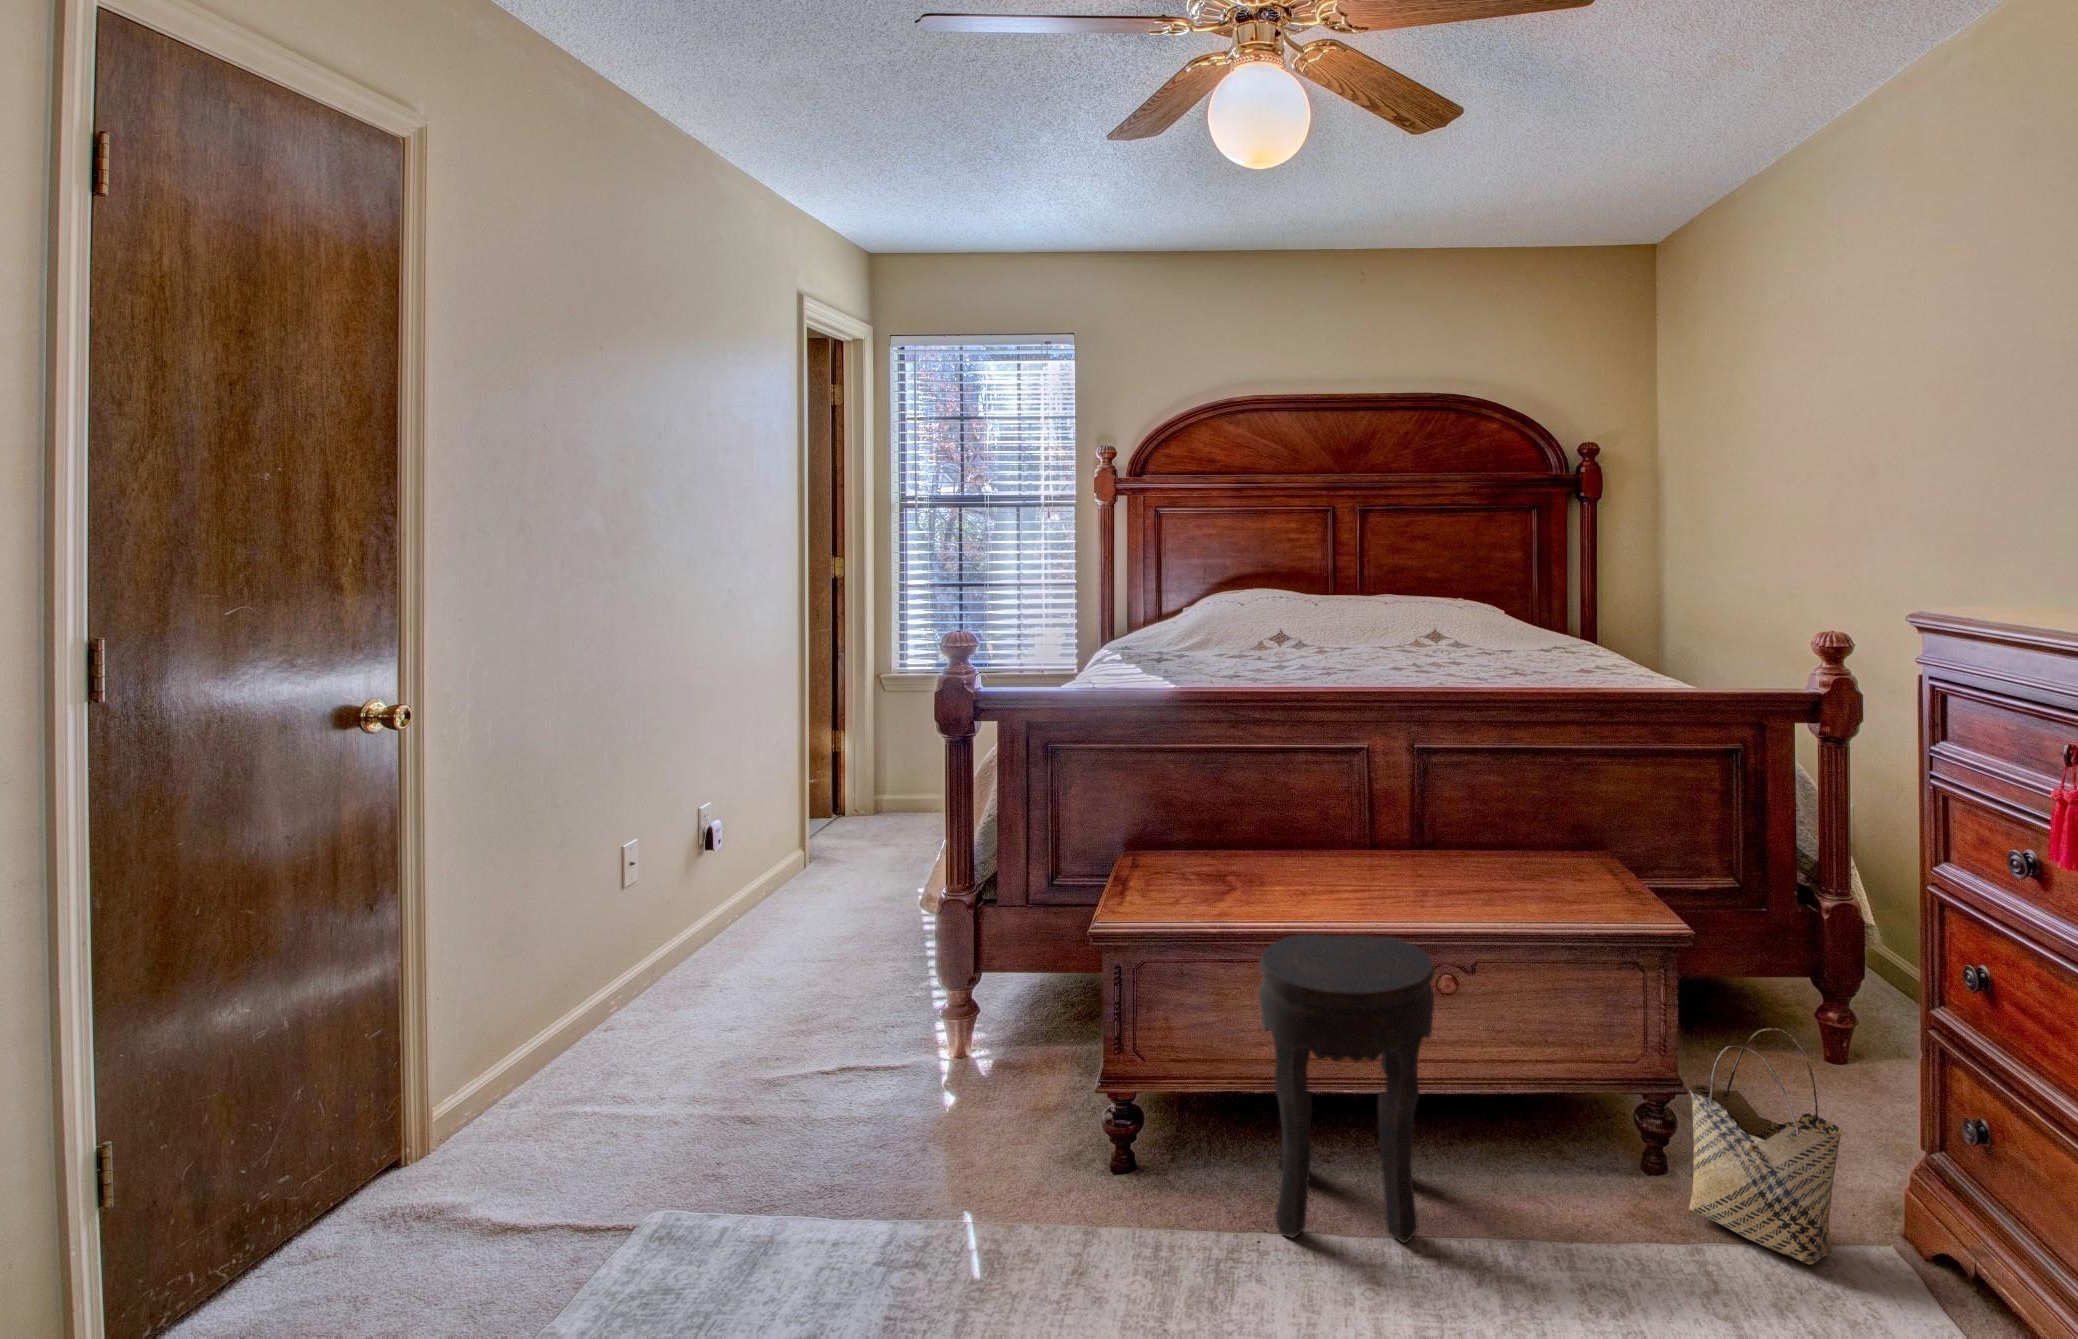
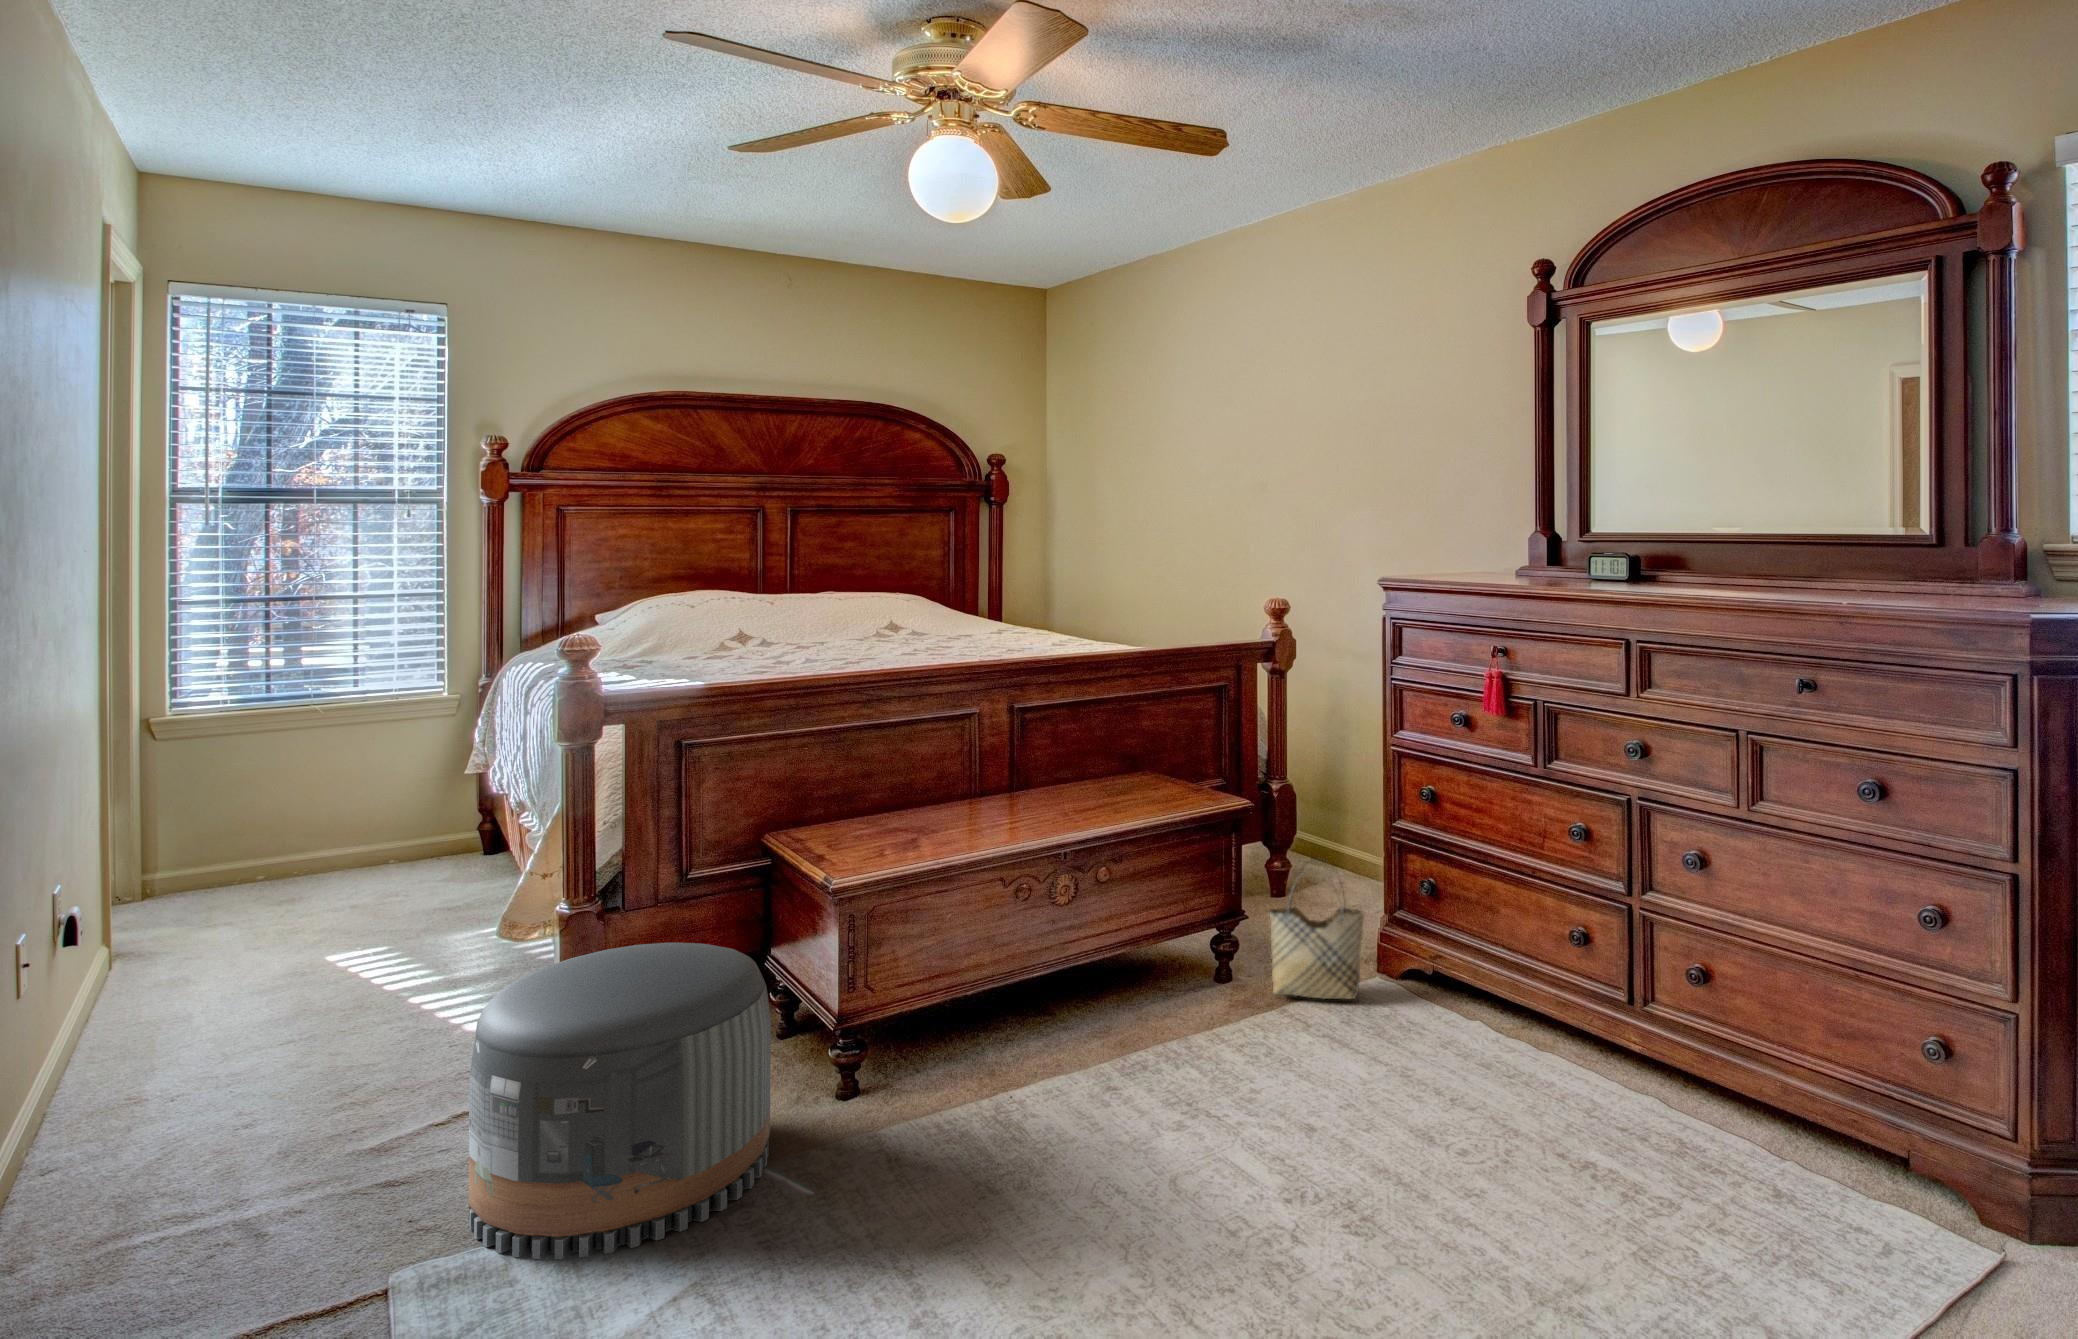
side table: present [1259,935,1434,1243] -> none [984,848,1124,1088]
pouf: none [722,948,1004,1274] -> present [468,943,771,1259]

